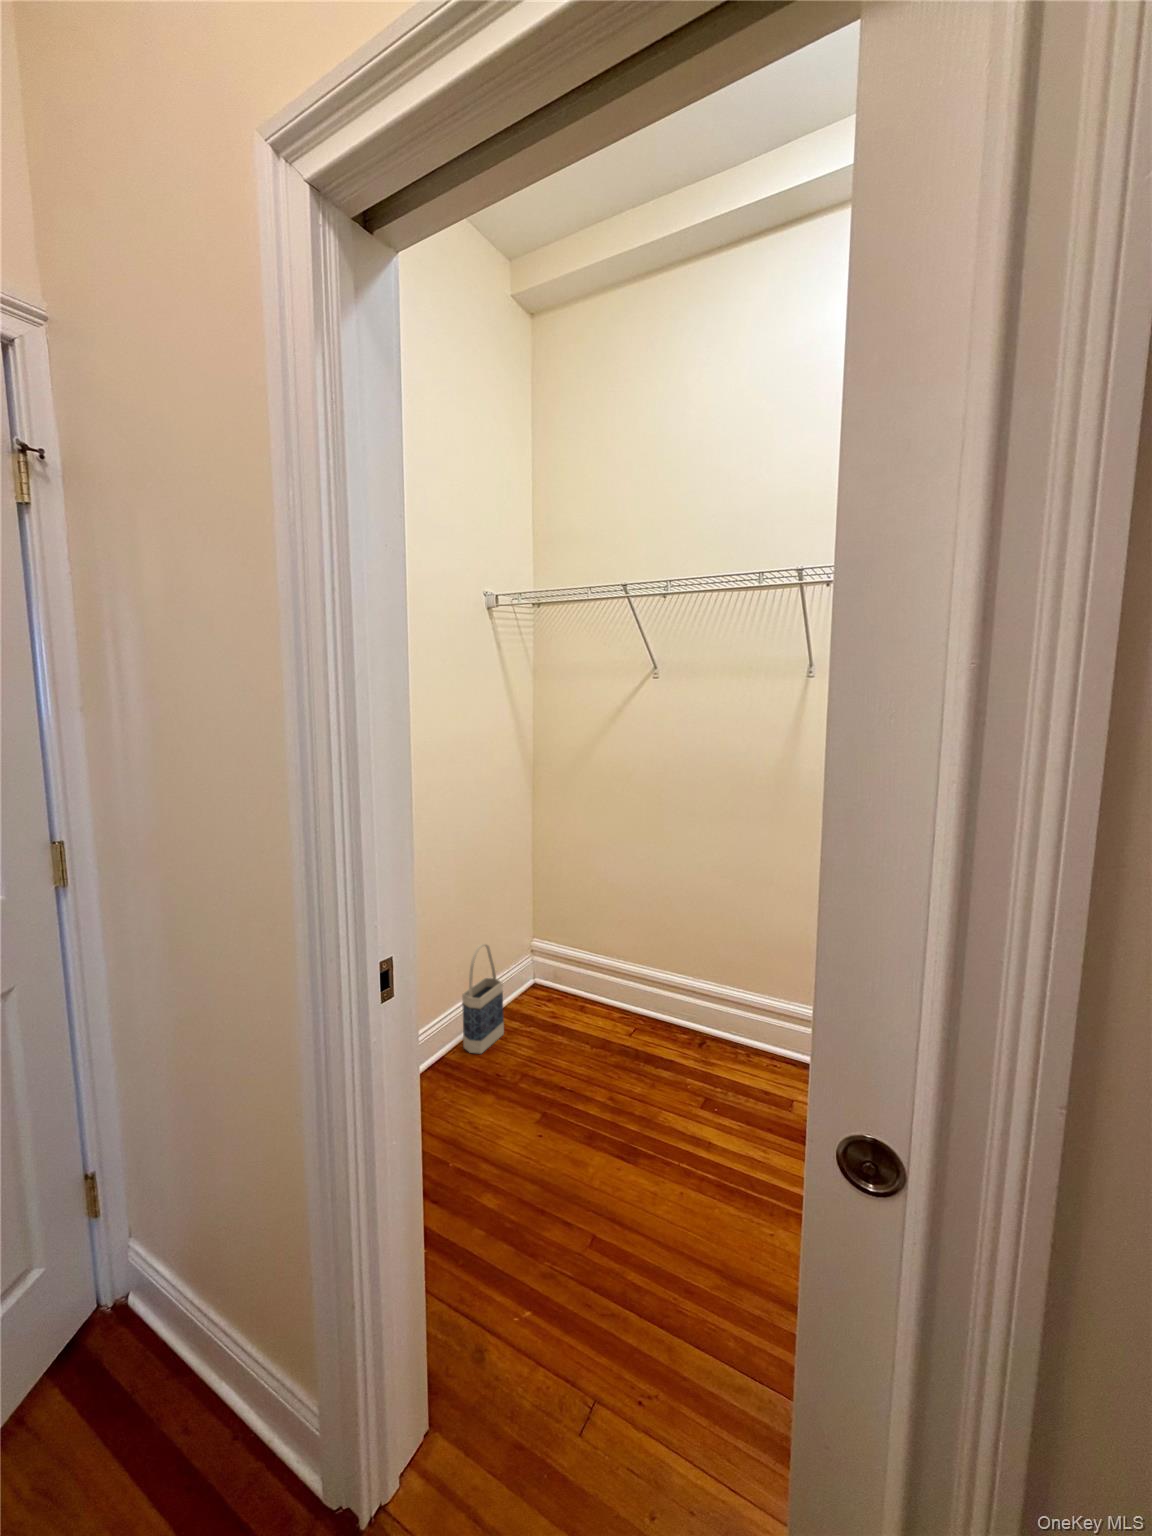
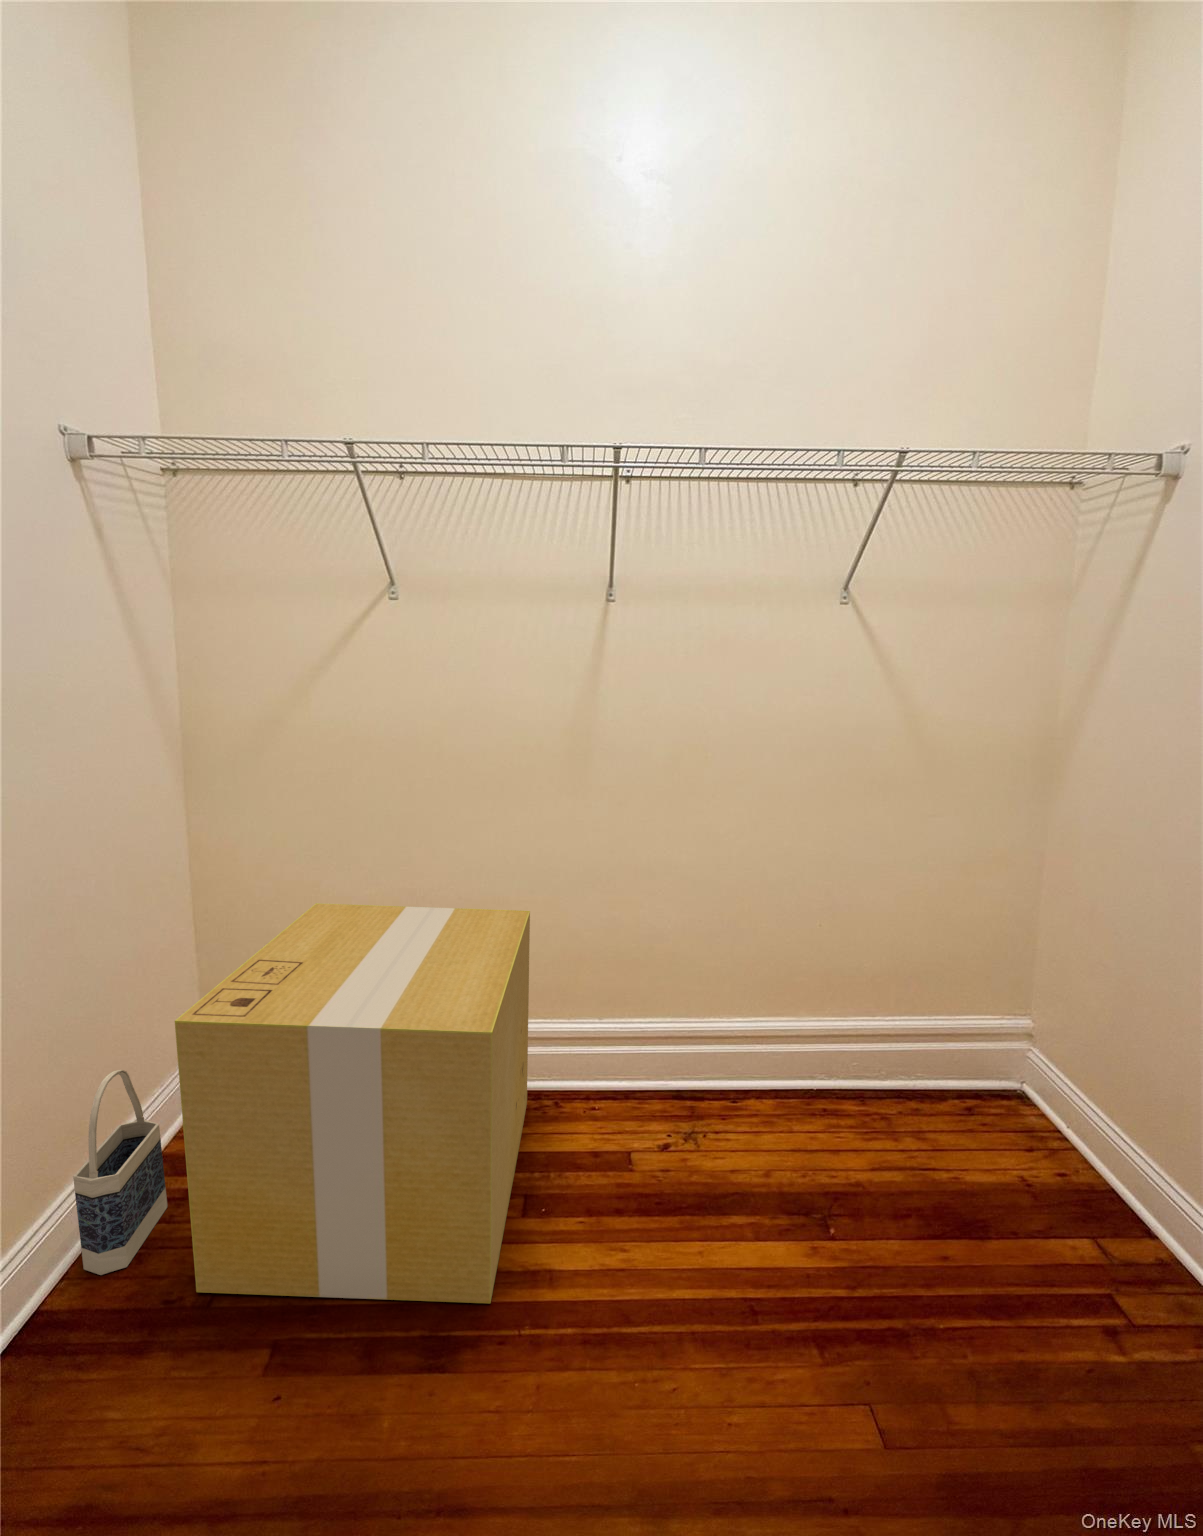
cardboard box: none [507,873,733,1142] -> present [175,903,530,1304]

